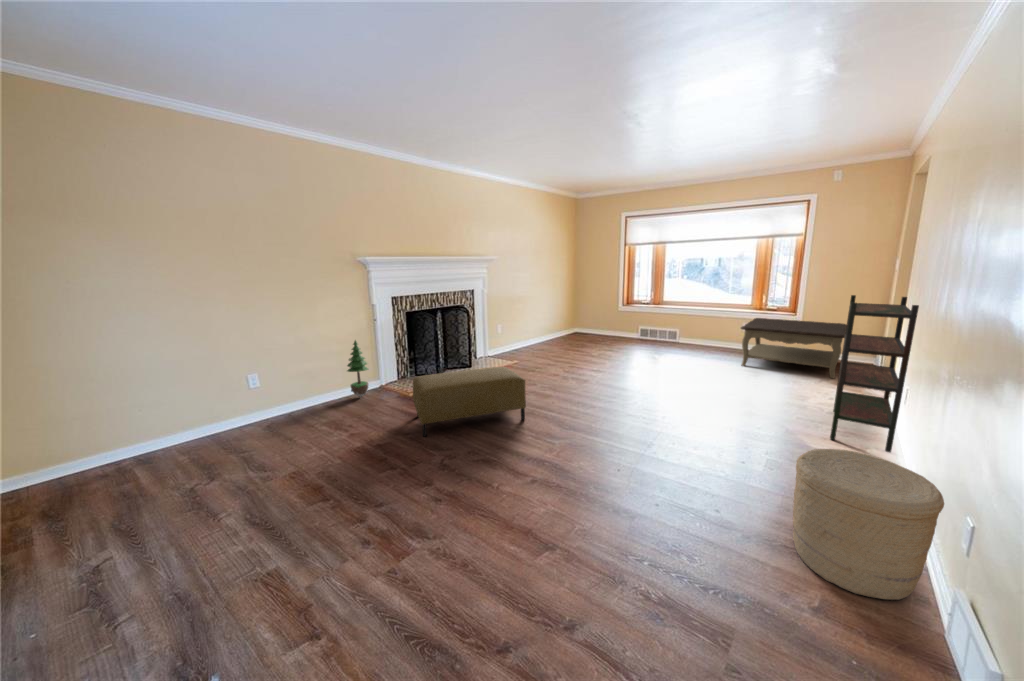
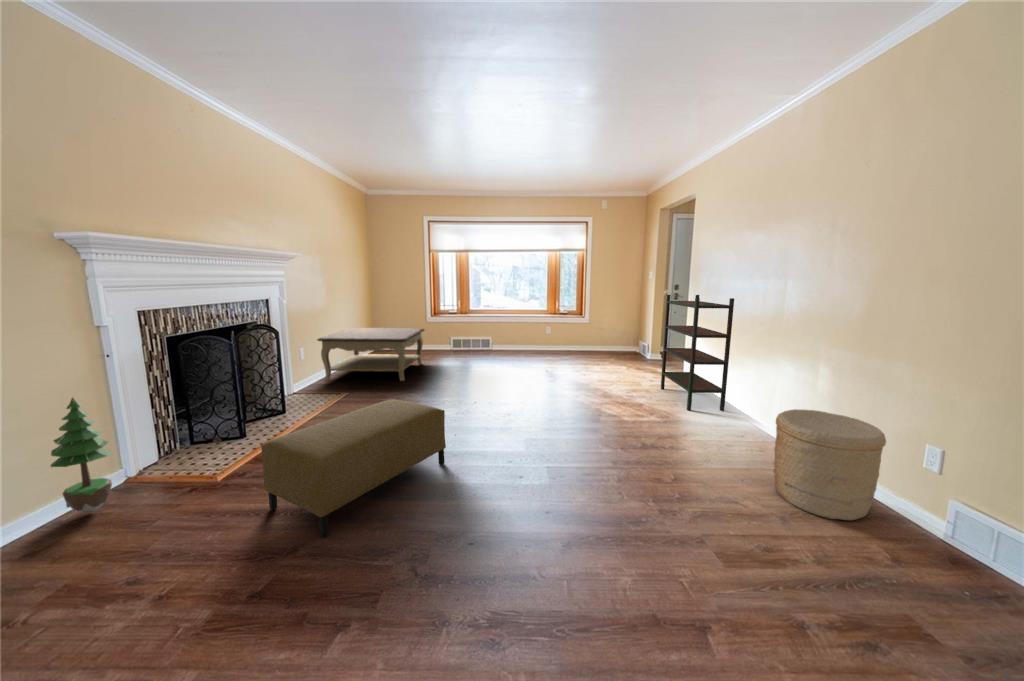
coffee table: present [741,318,846,378] -> present [317,328,424,381]

